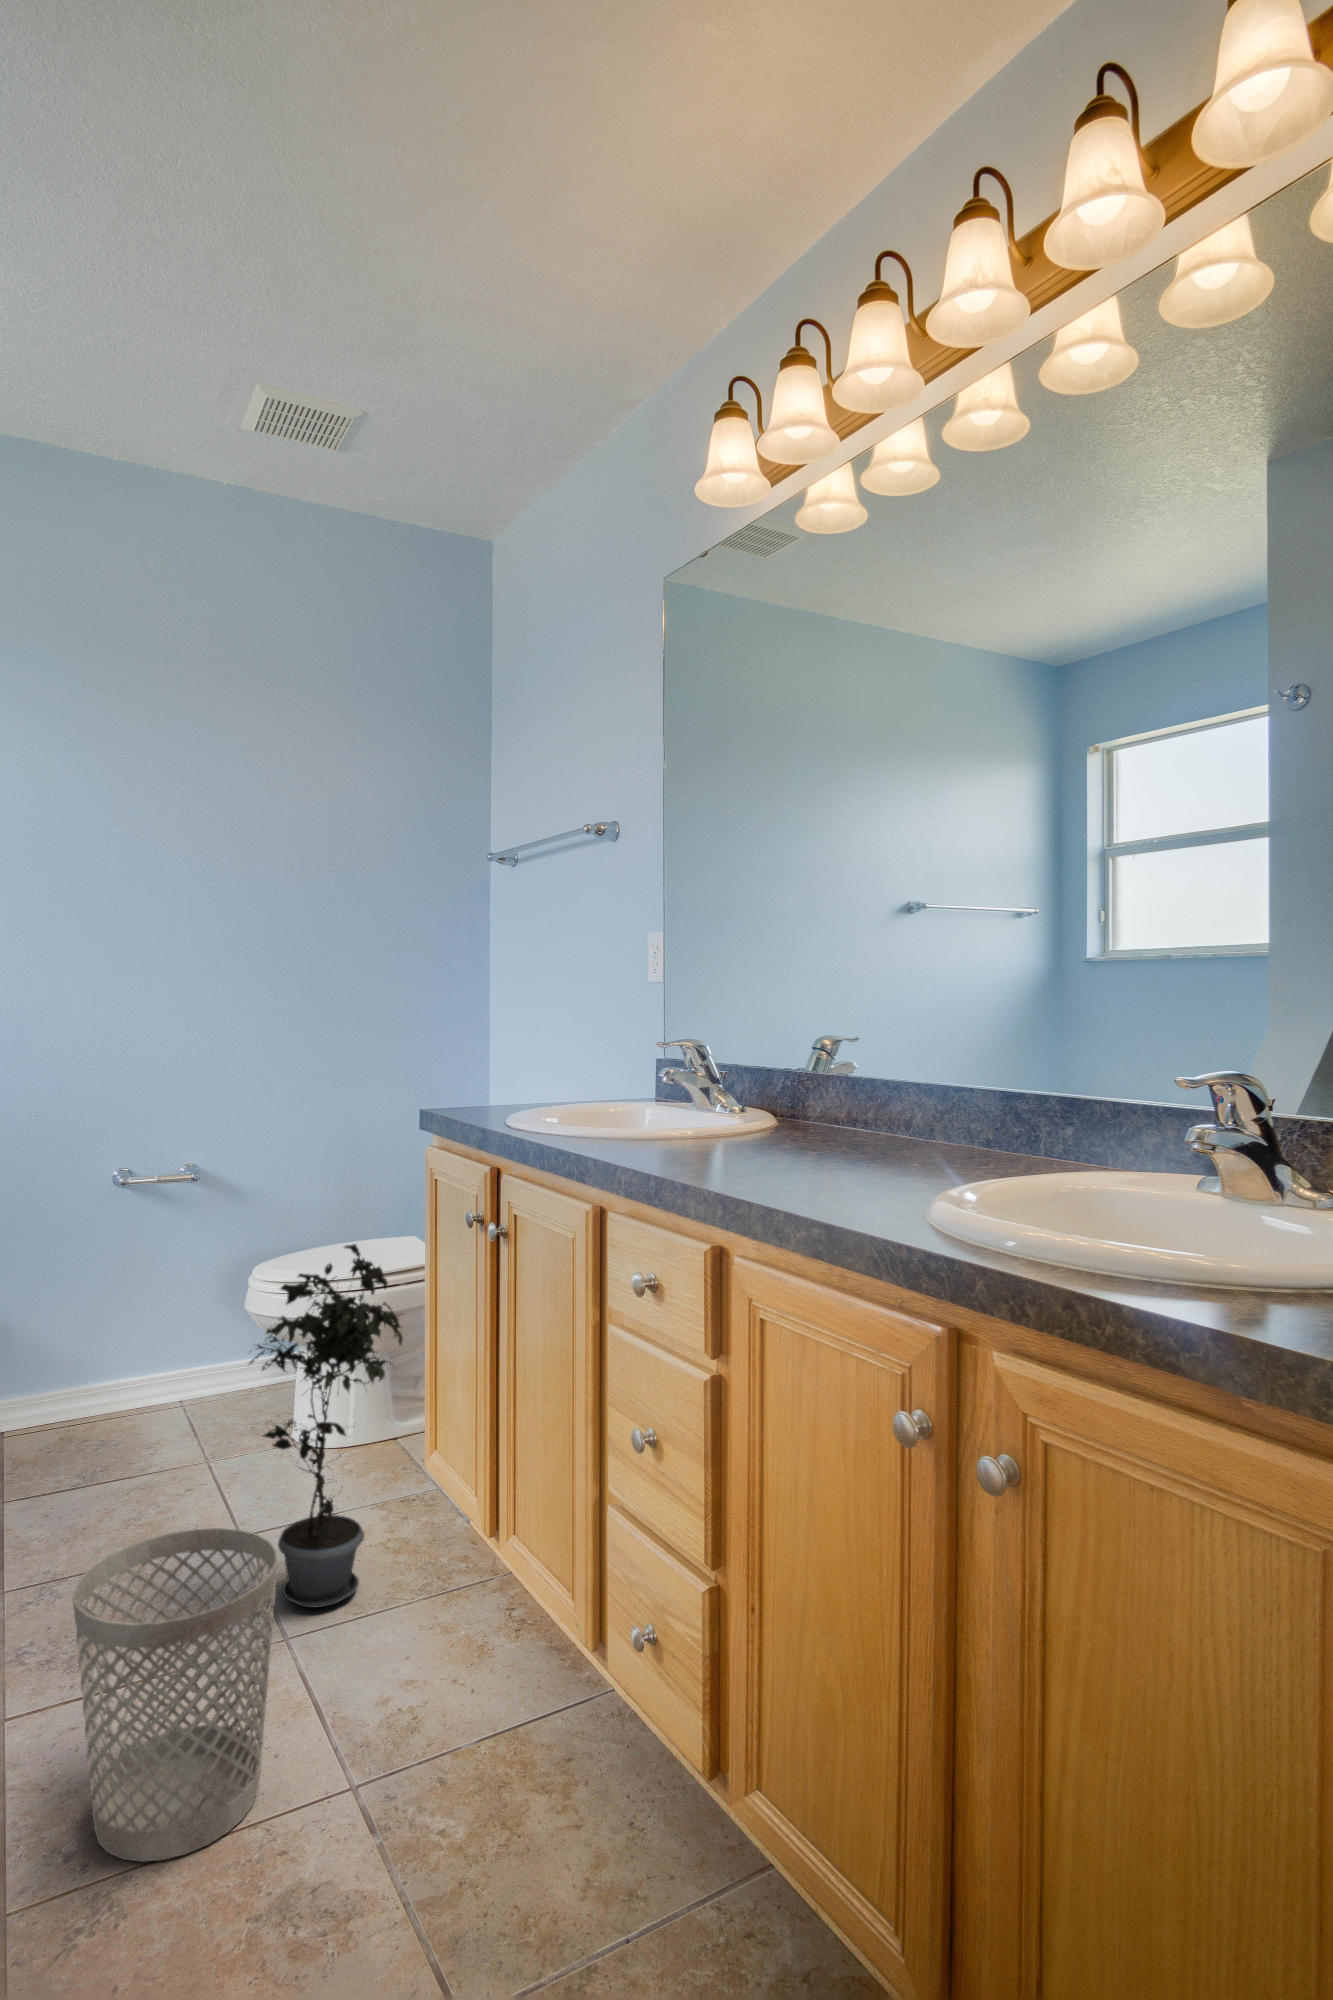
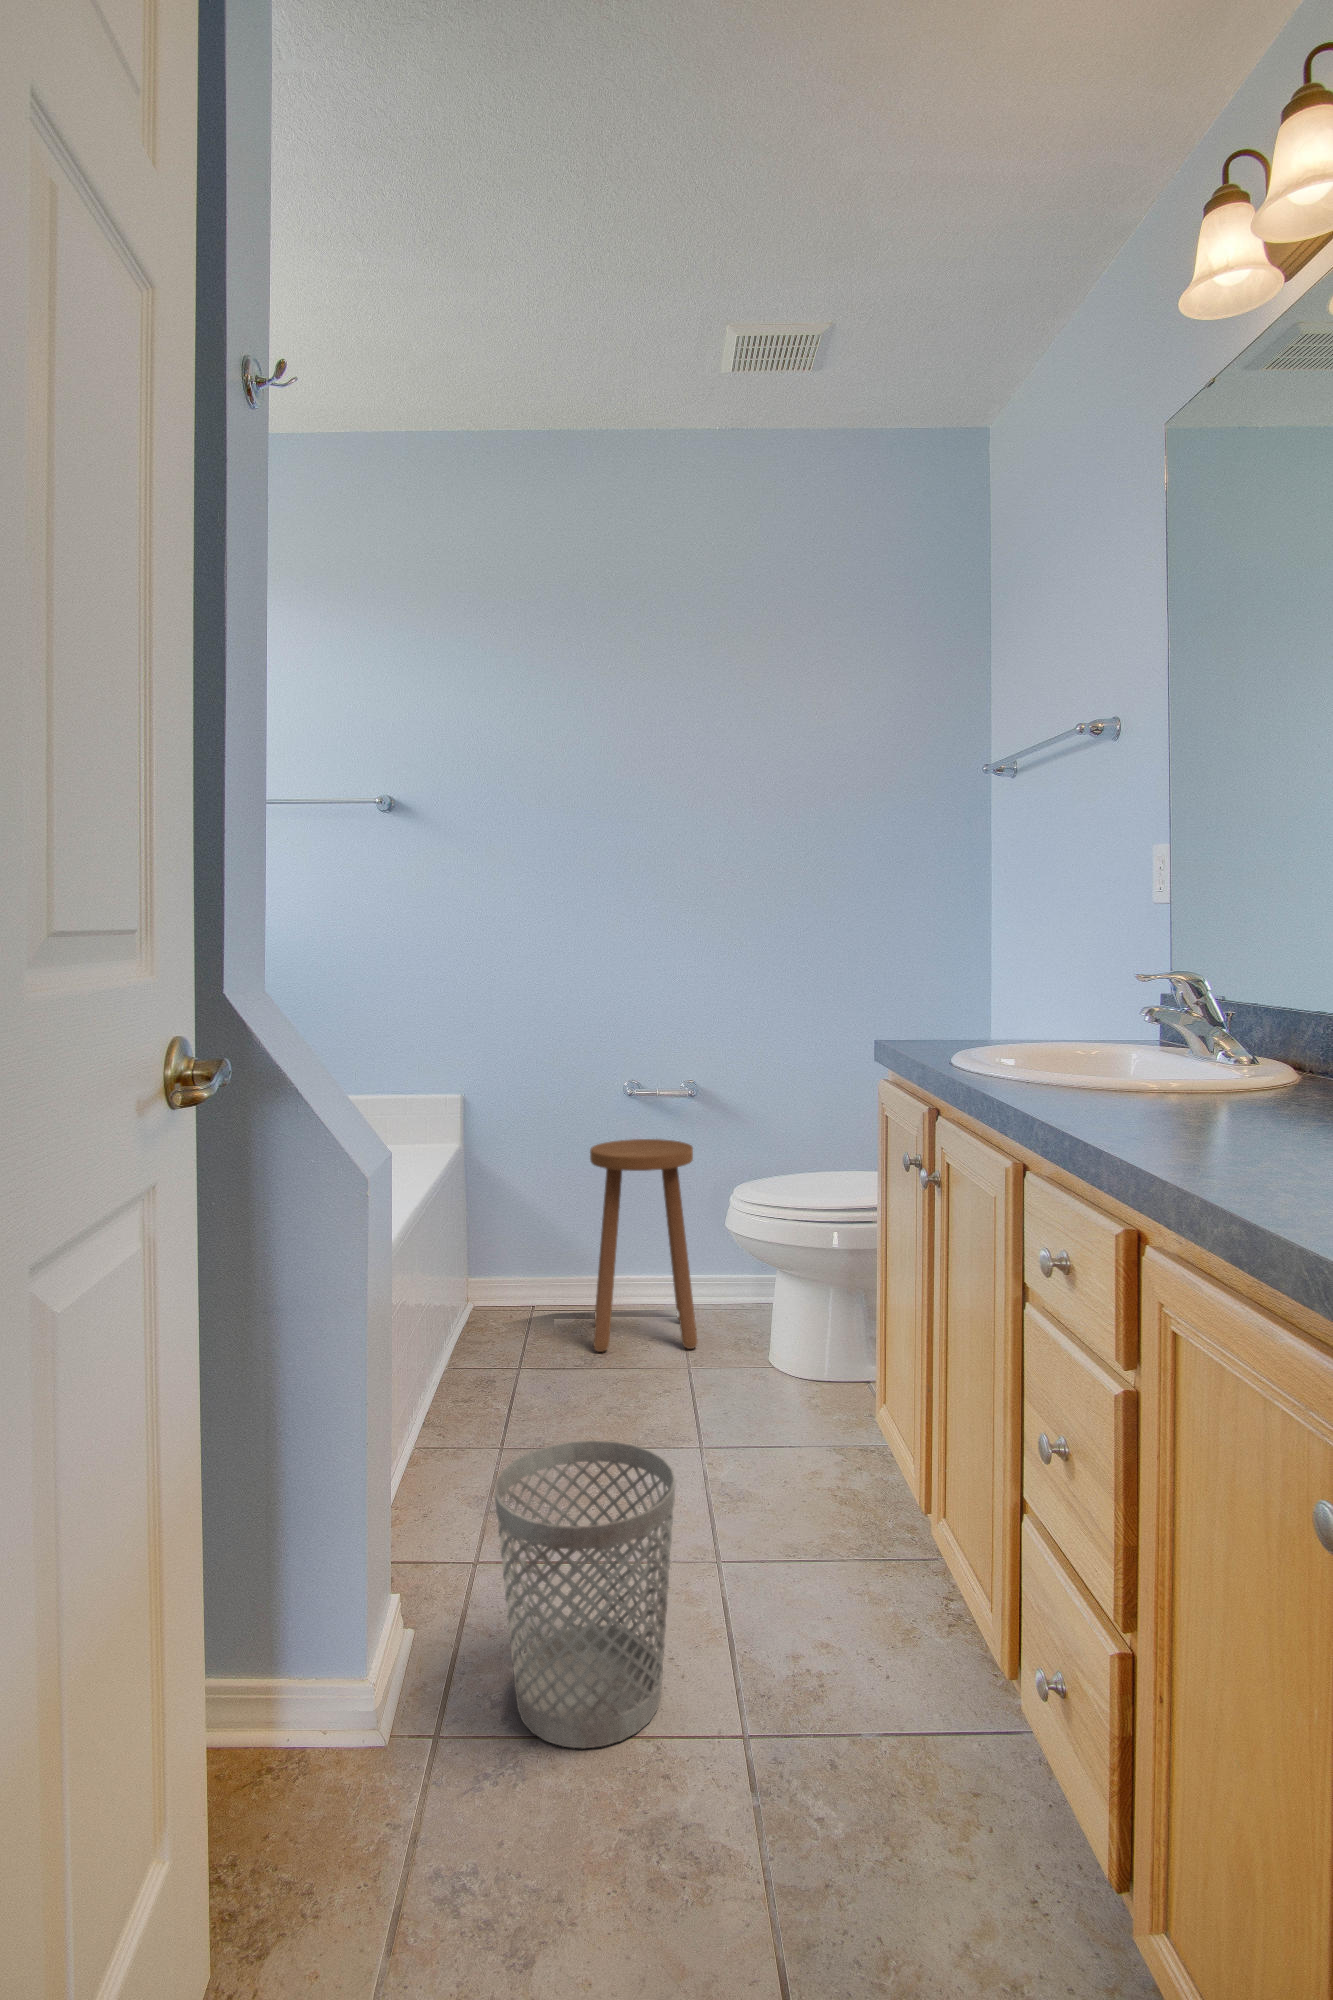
stool: none [70,1214,202,1458] -> present [590,1139,698,1352]
potted plant: present [250,1244,403,1608] -> none [688,1183,844,1544]

